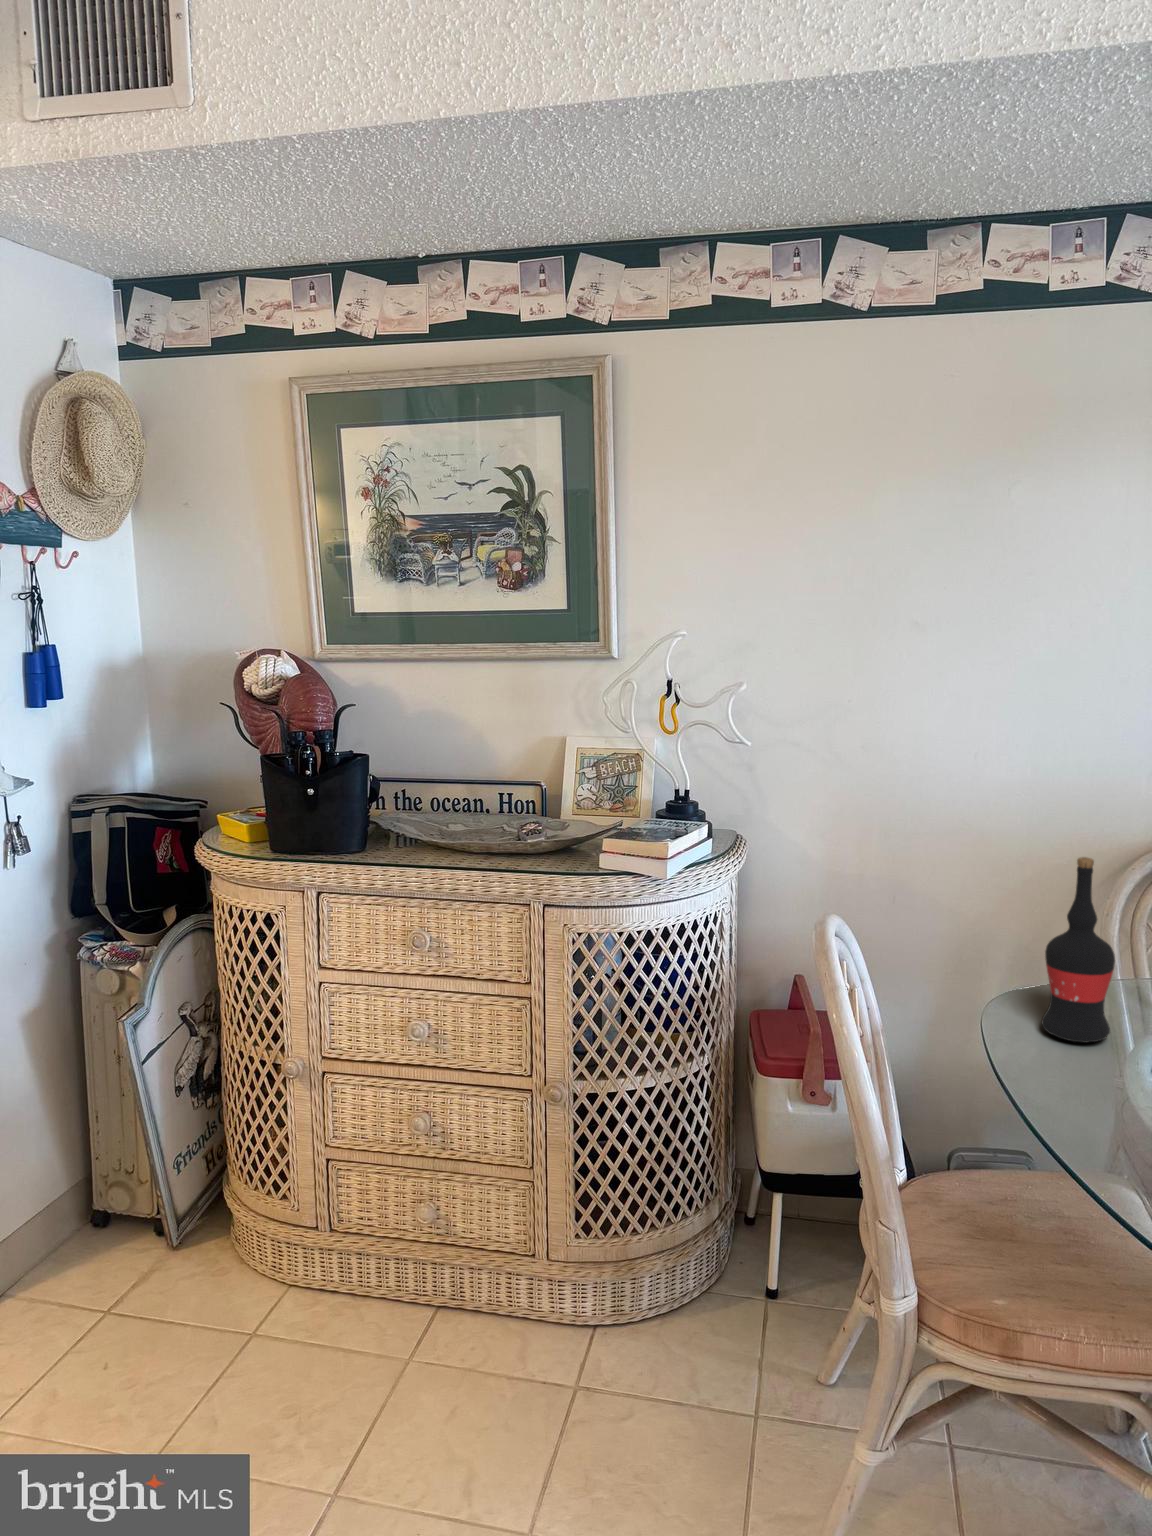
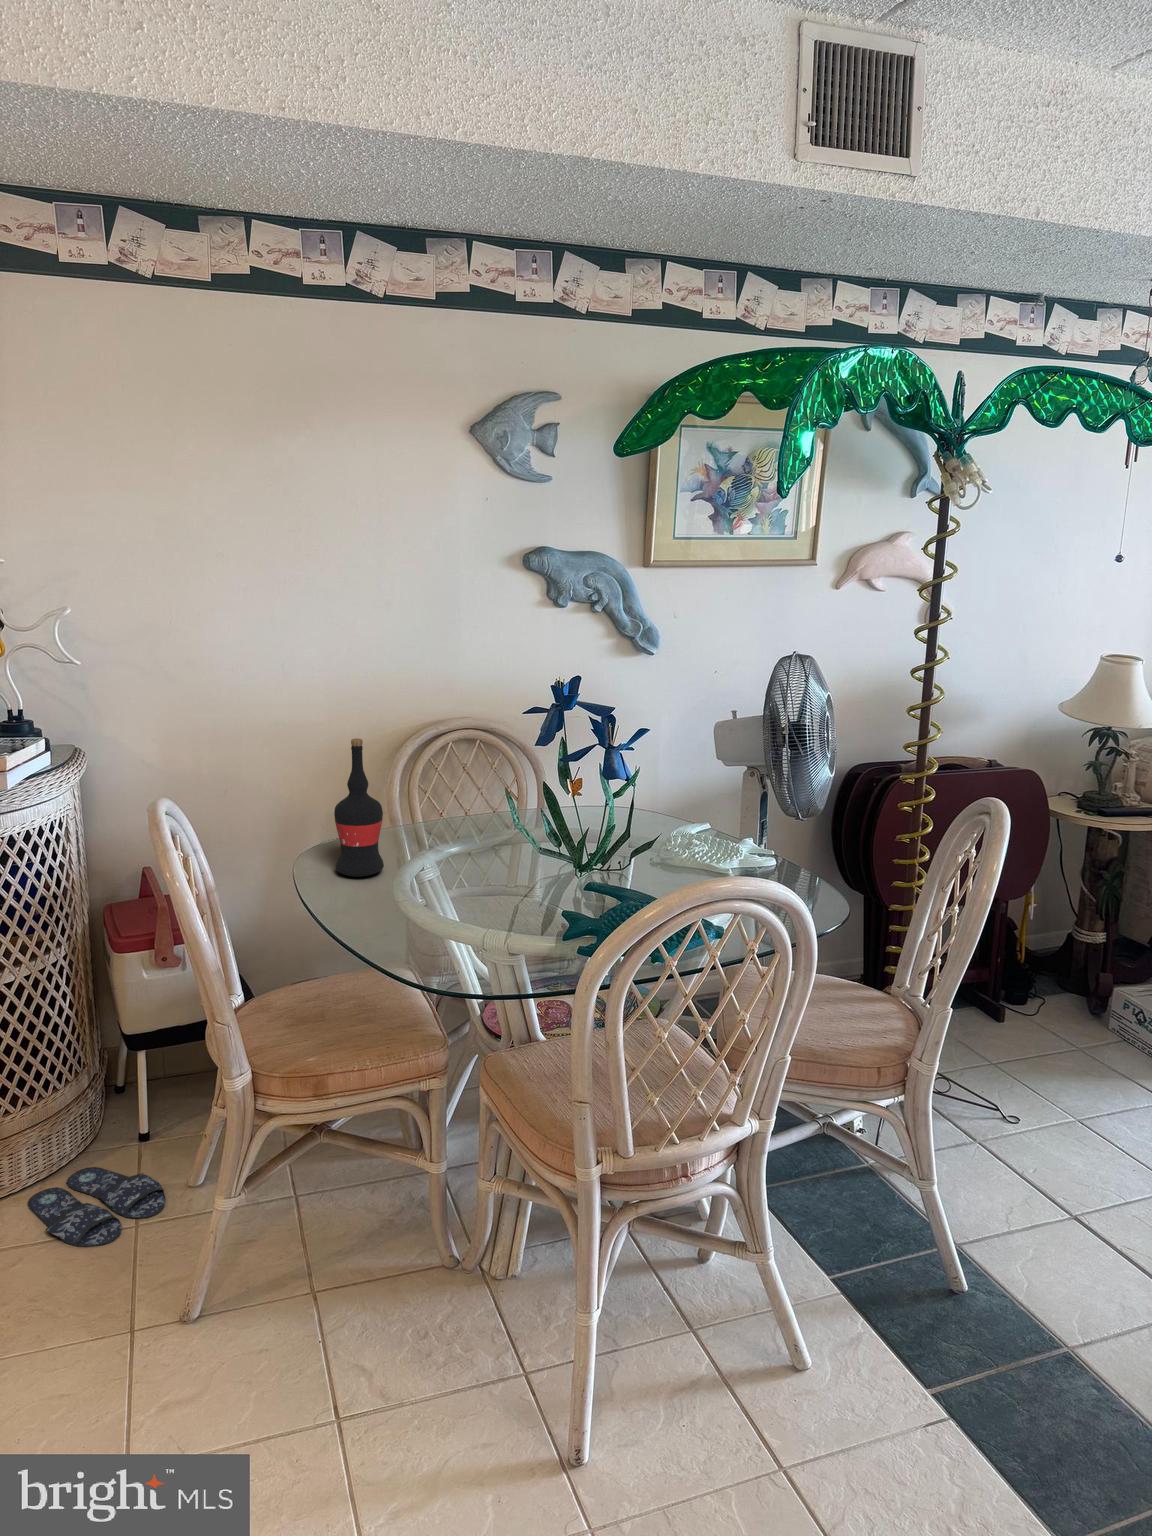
slippers: none [646,1314,792,1426] -> present [28,1167,166,1247]

